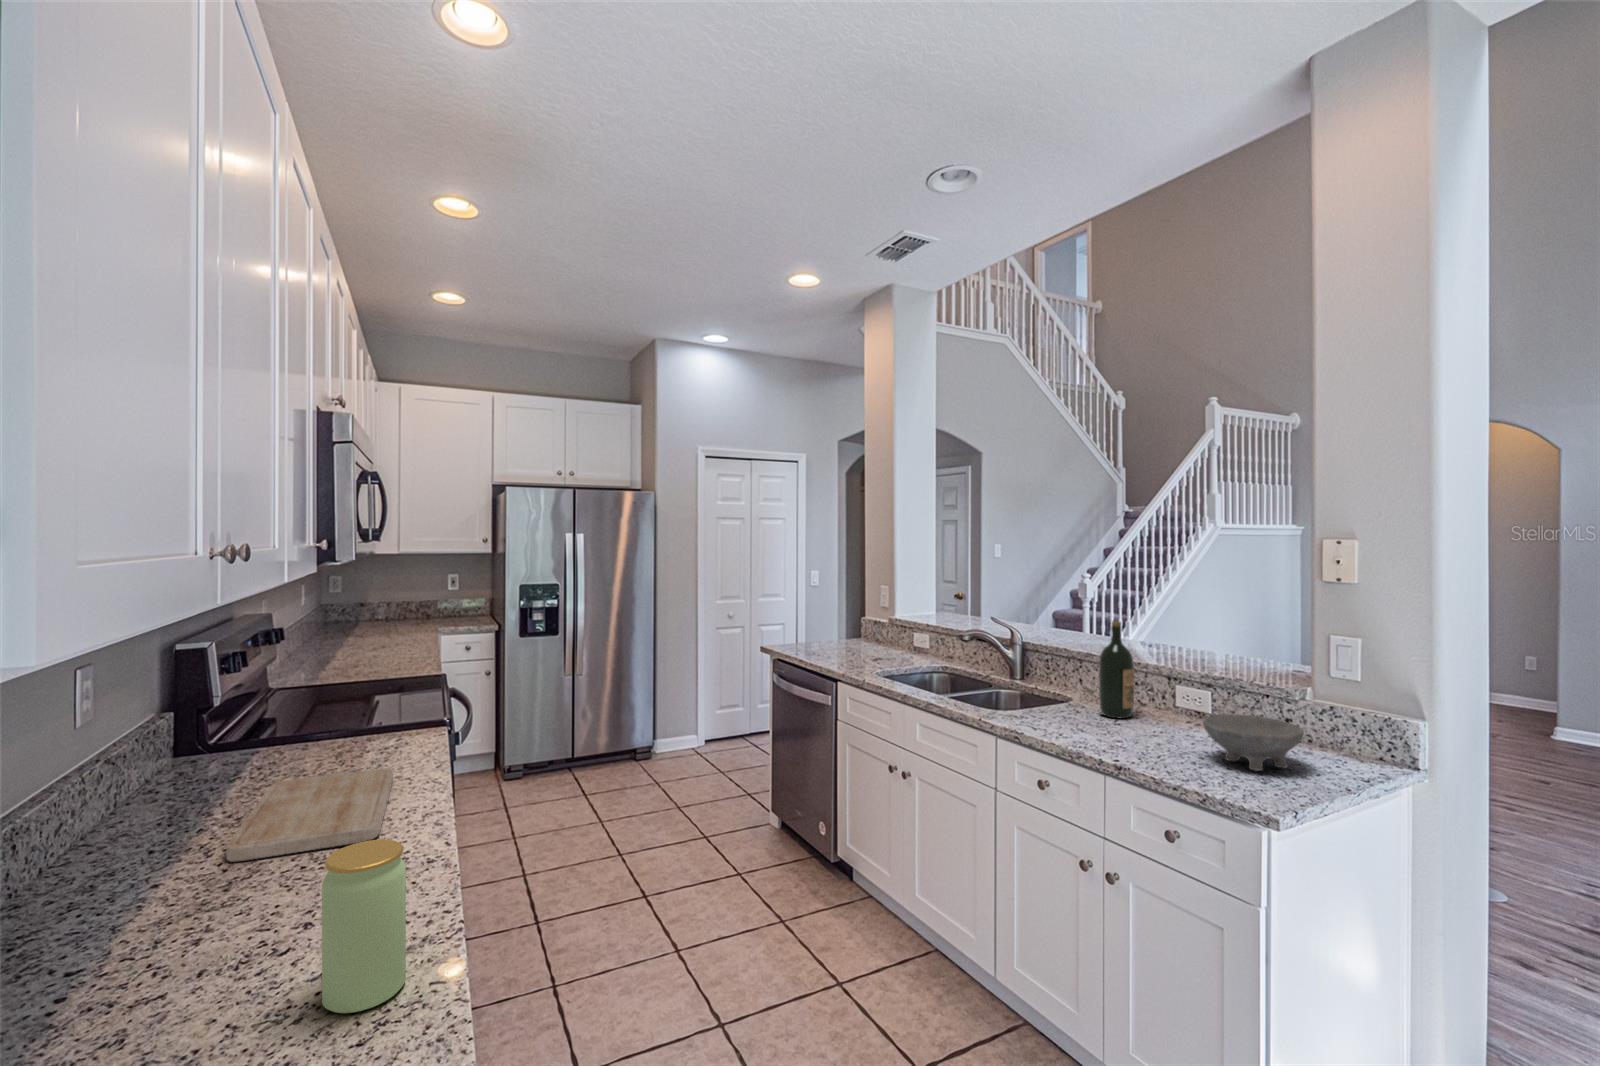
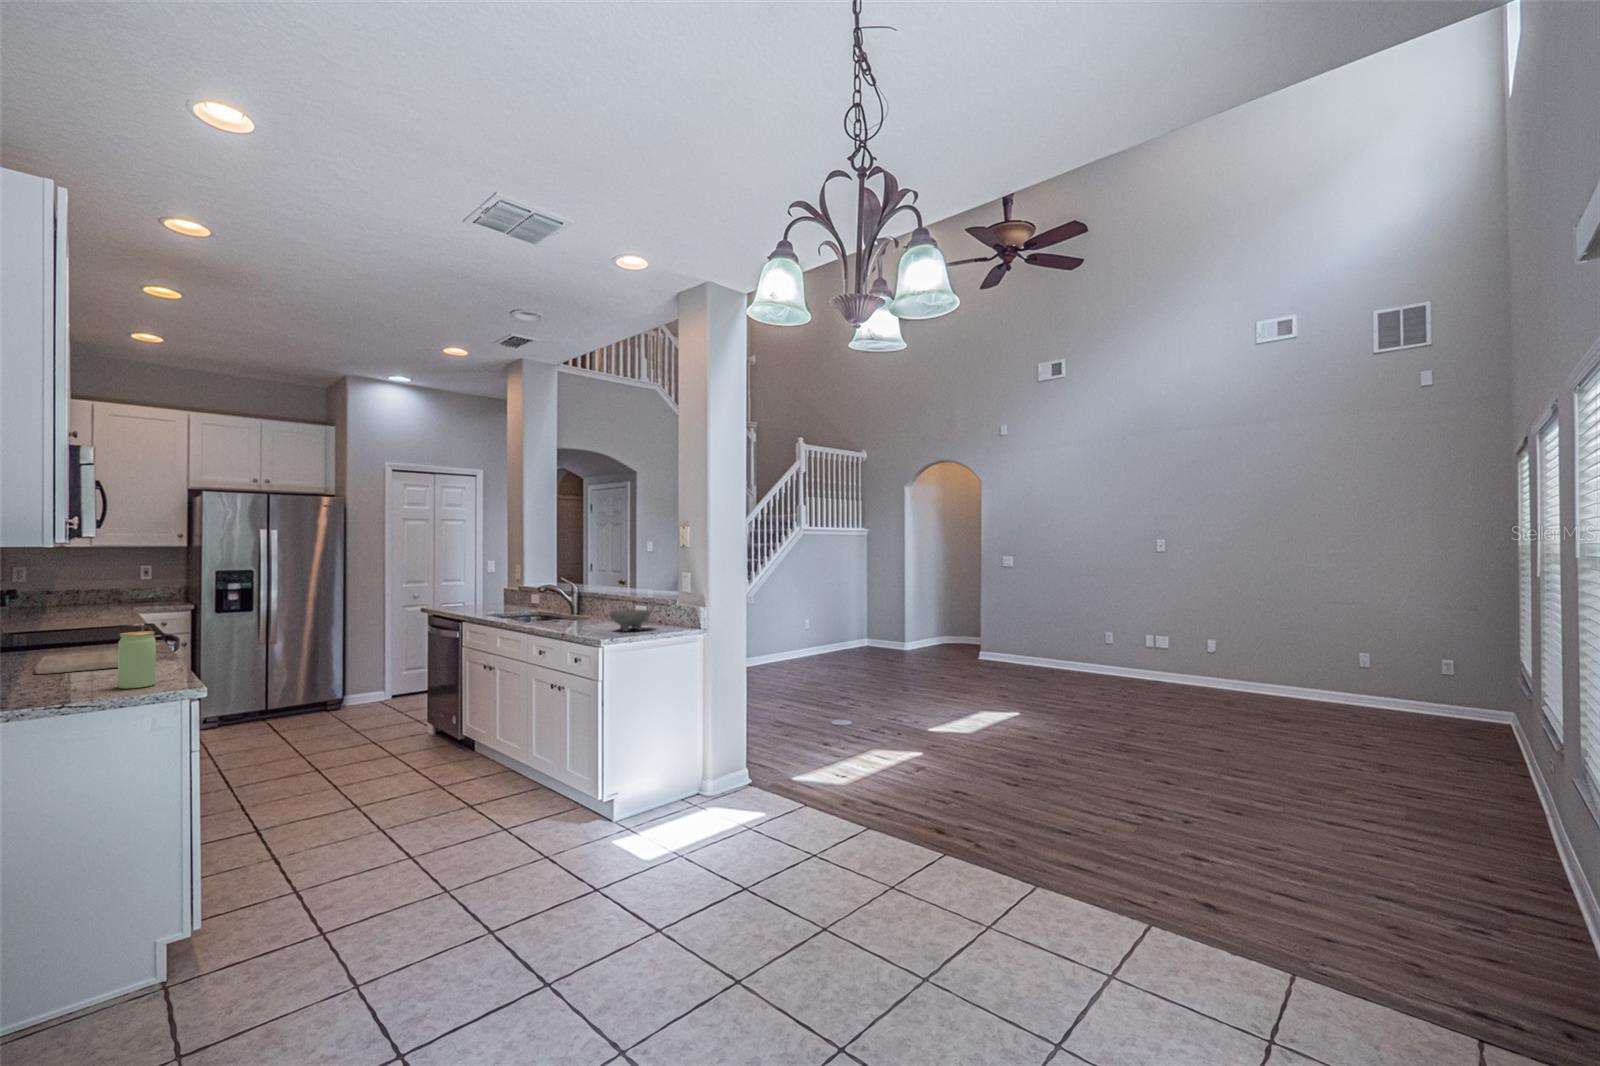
wine bottle: present [1099,621,1134,718] -> none [594,571,611,623]

